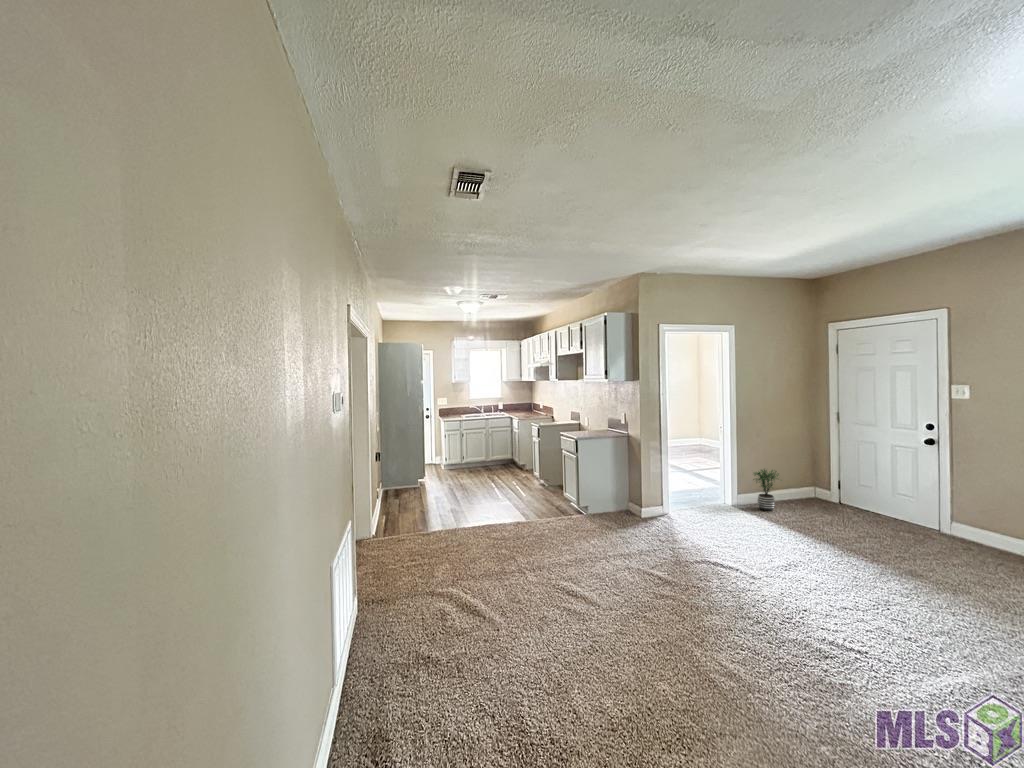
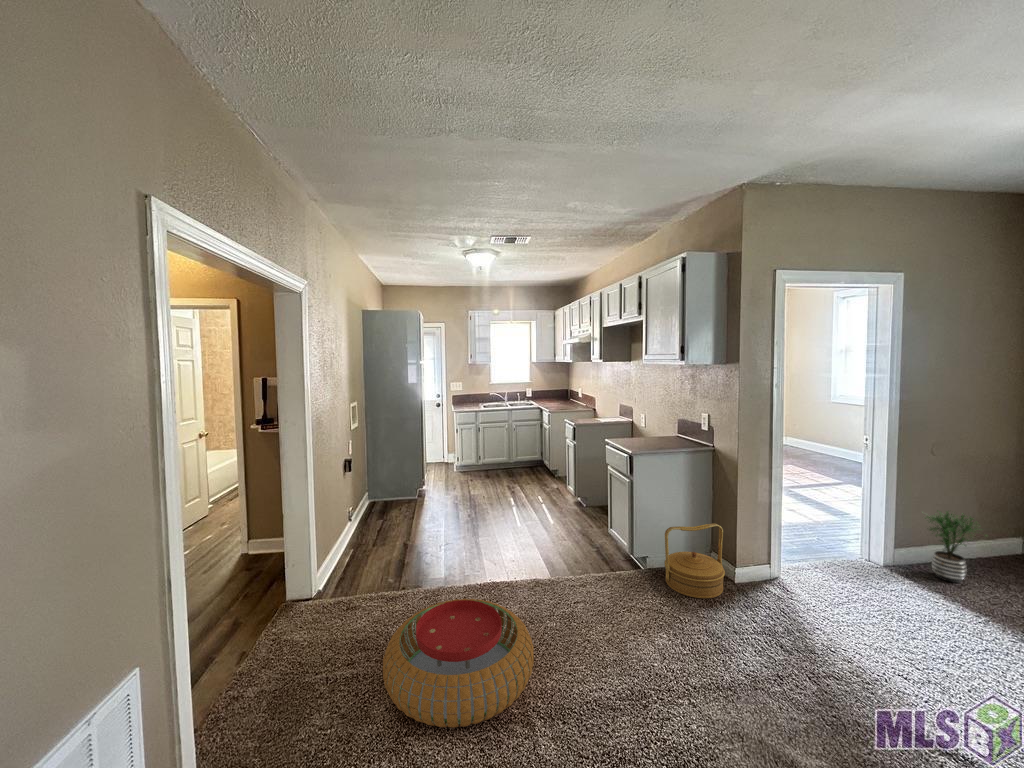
woven basket: none [598,481,634,525] -> present [664,523,725,599]
pouf: none [439,522,523,577] -> present [383,598,534,728]

